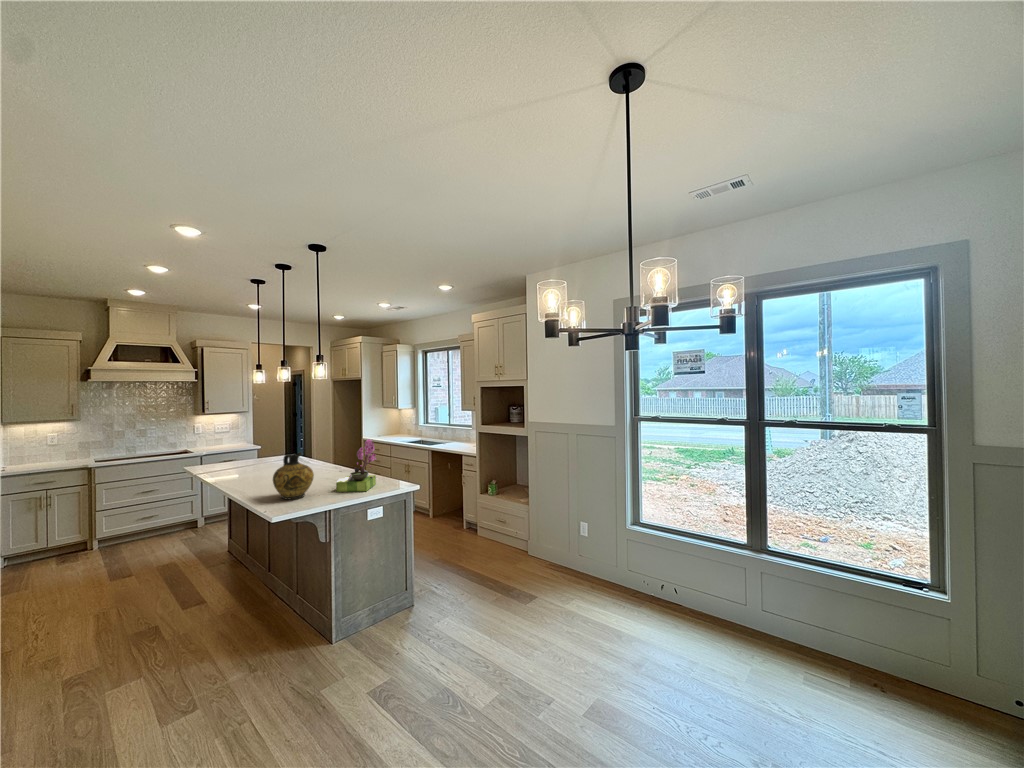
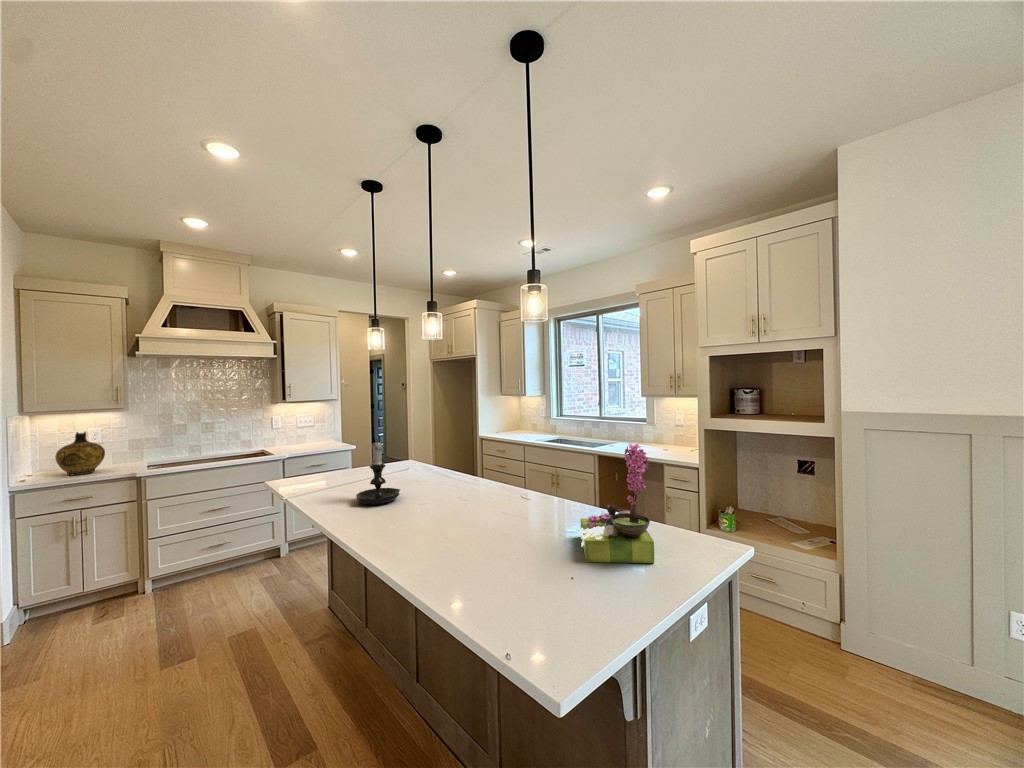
candle holder: none [239,439,268,476] -> present [356,440,400,504]
ceramic jug: present [273,453,314,499] -> present [55,432,105,475]

